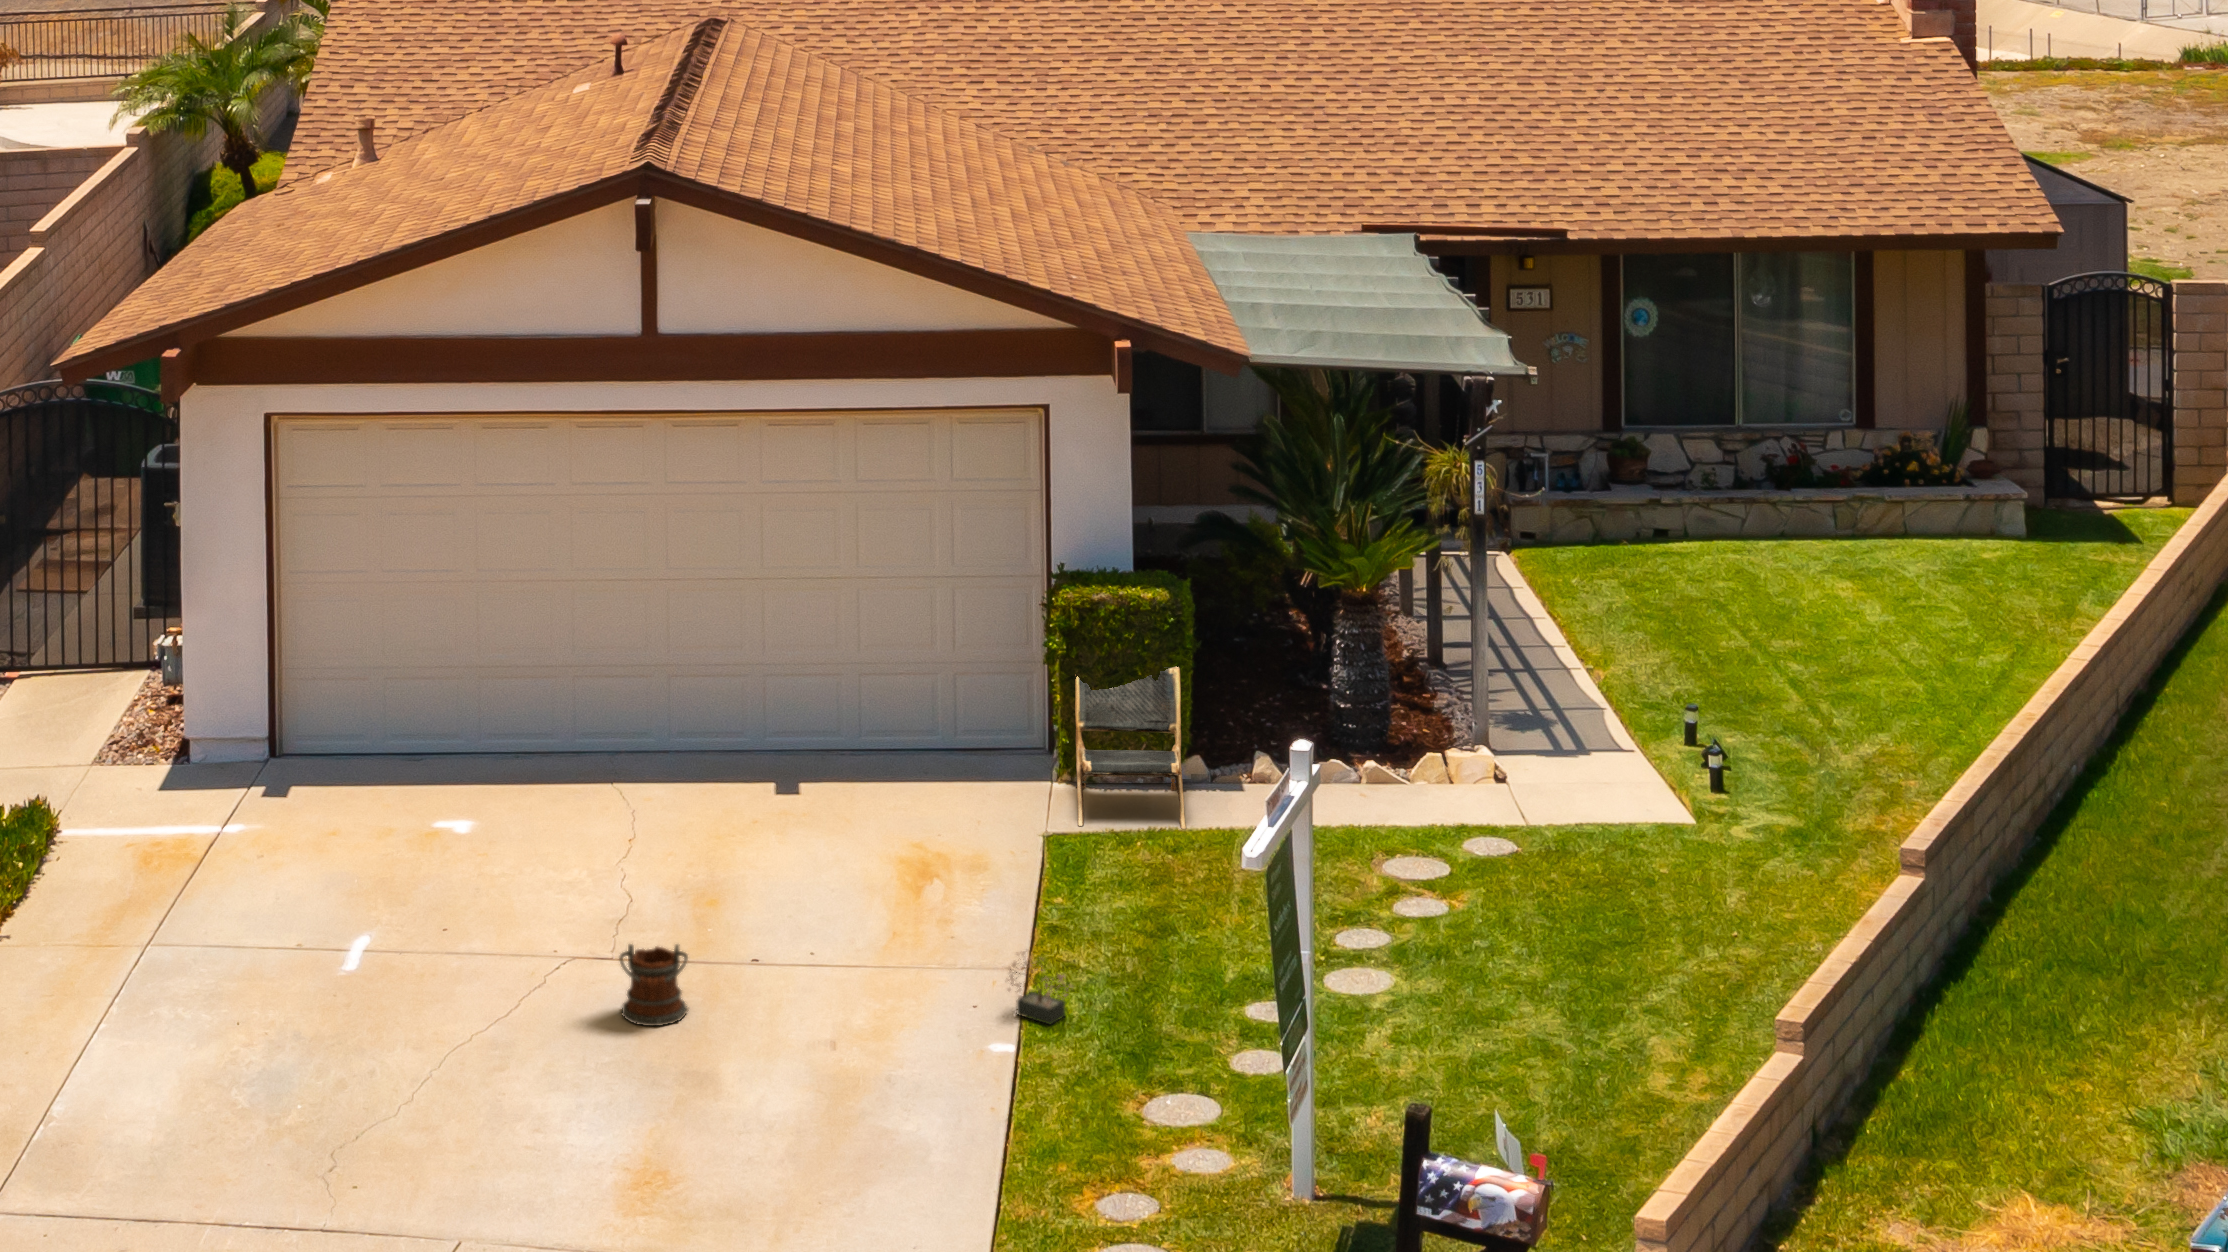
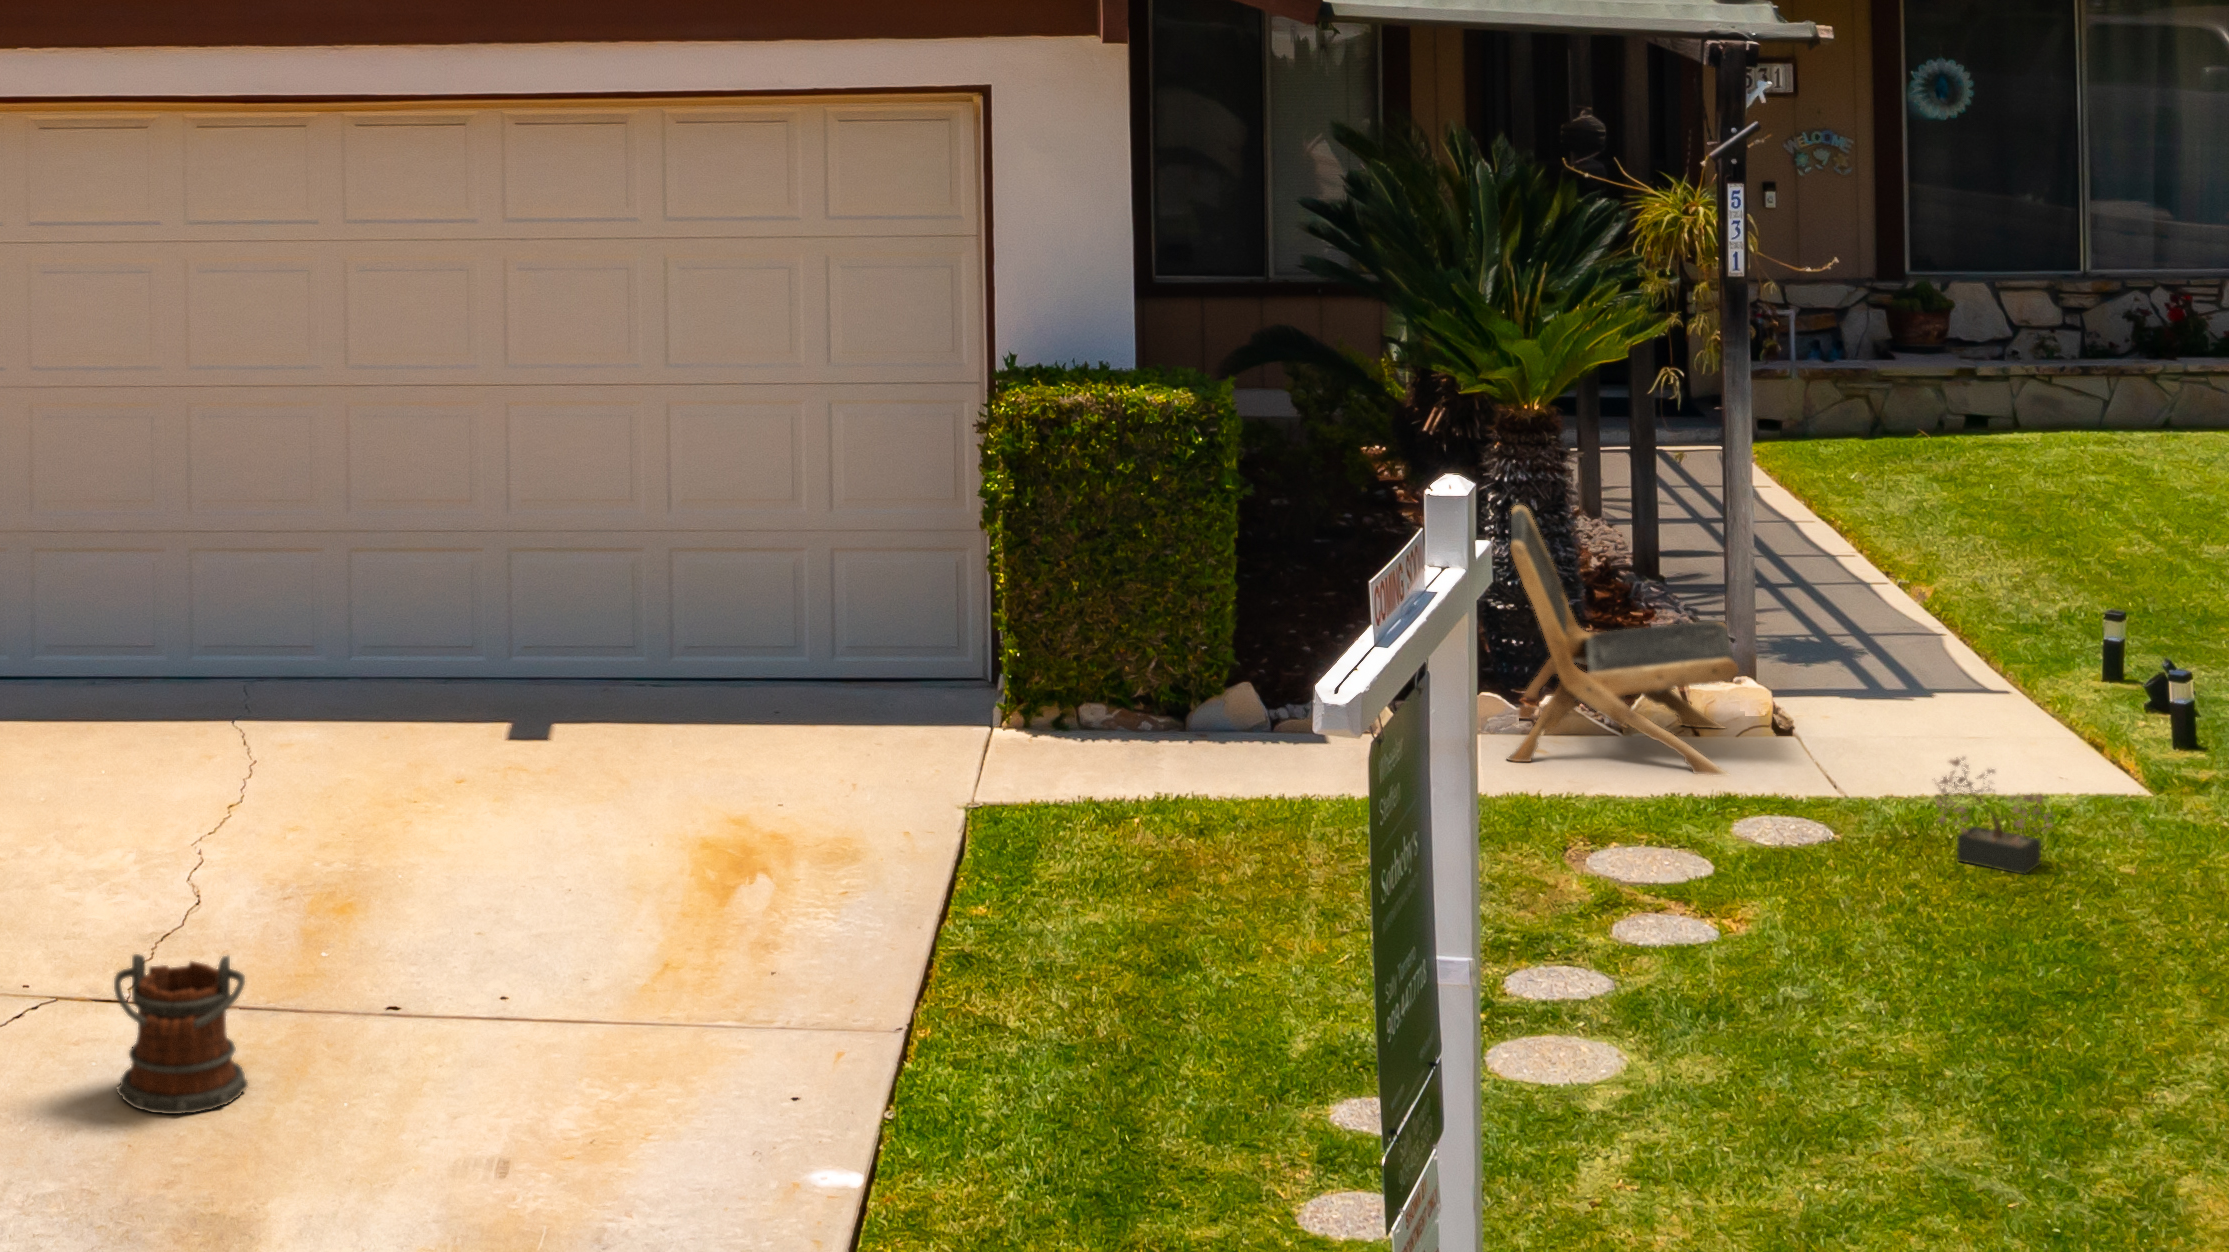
lounge chair: present [1075,666,1186,829] -> present [1508,505,1739,775]
decorative plant: present [1008,952,1070,1025] -> present [1935,758,2052,874]

